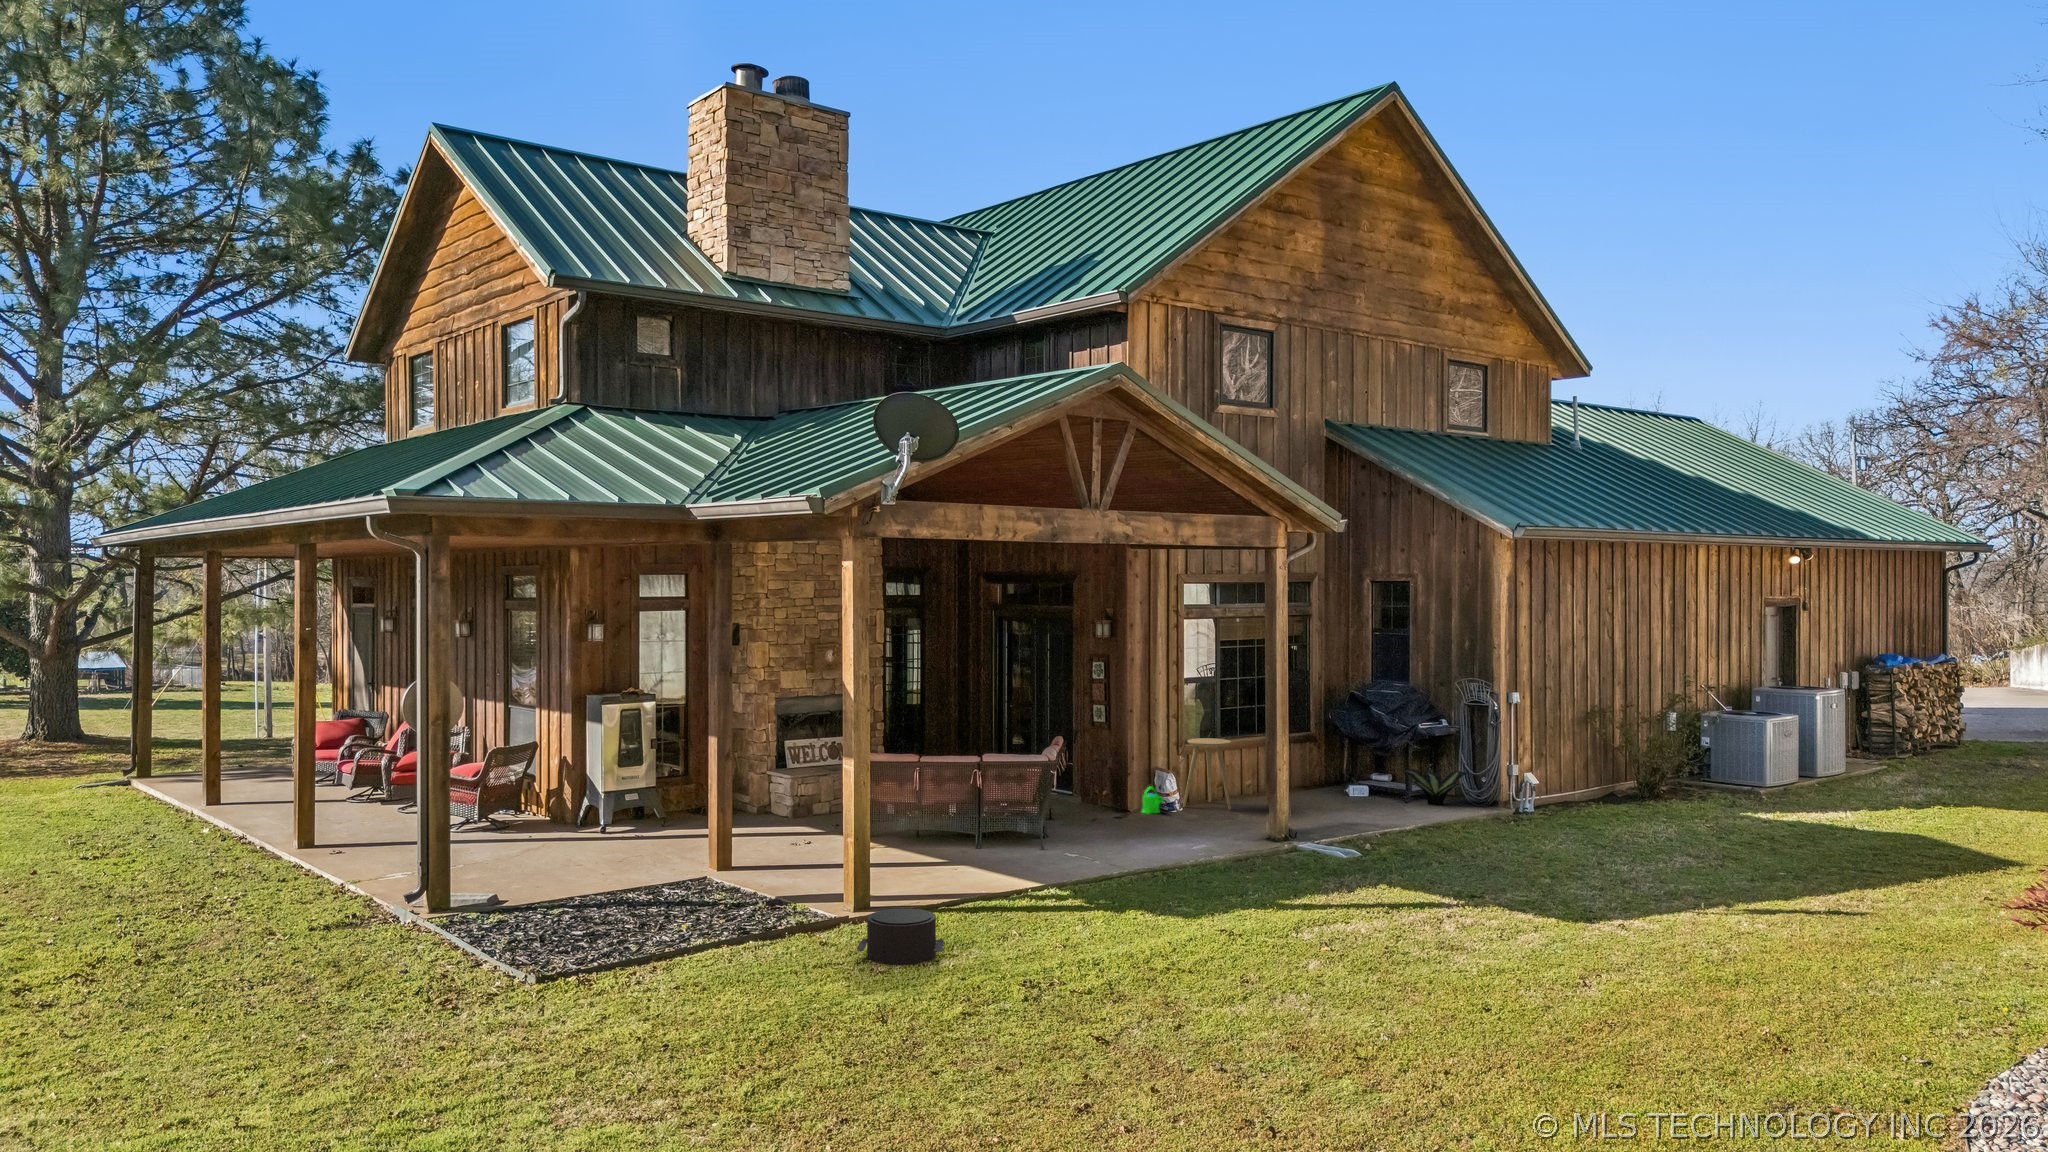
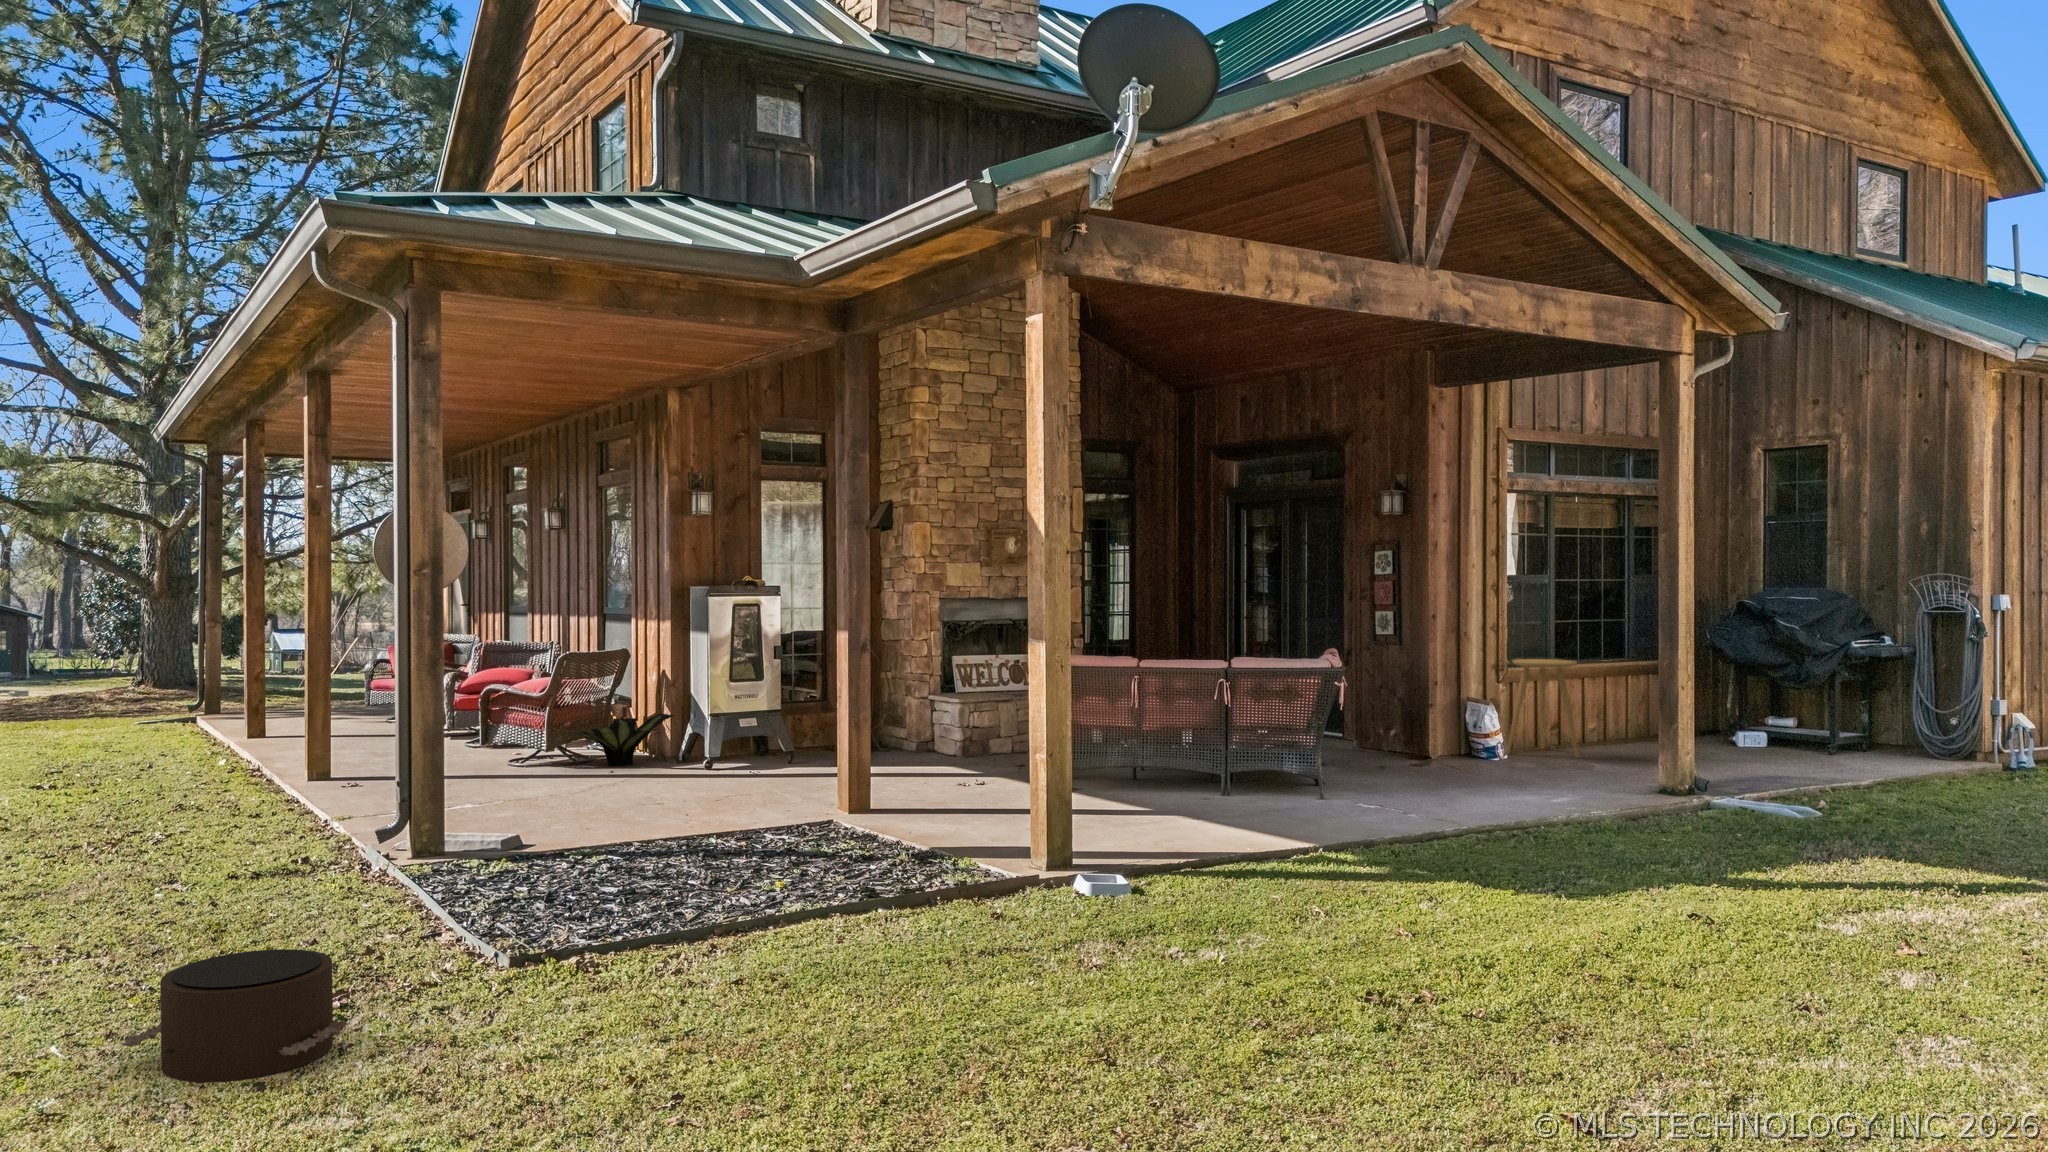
potted plant: present [1403,769,1468,805] -> present [577,714,674,766]
watering can: present [1142,786,1163,814] -> none [1448,722,1483,760]
pouf: present [857,908,944,965] -> present [121,949,350,1082]

